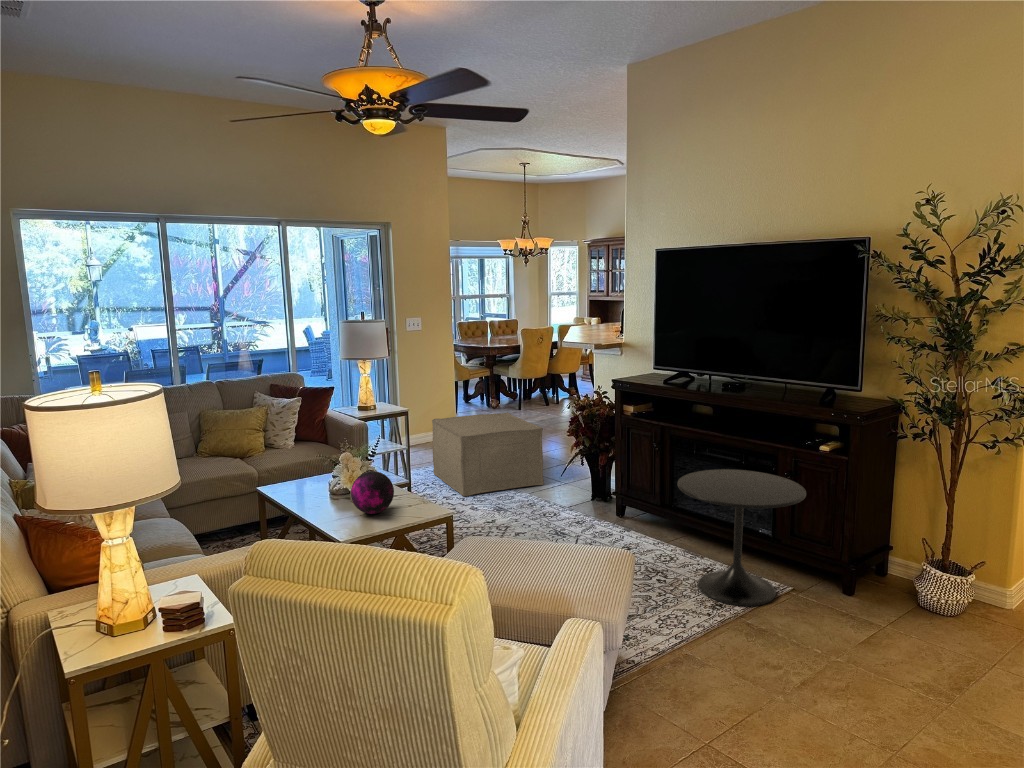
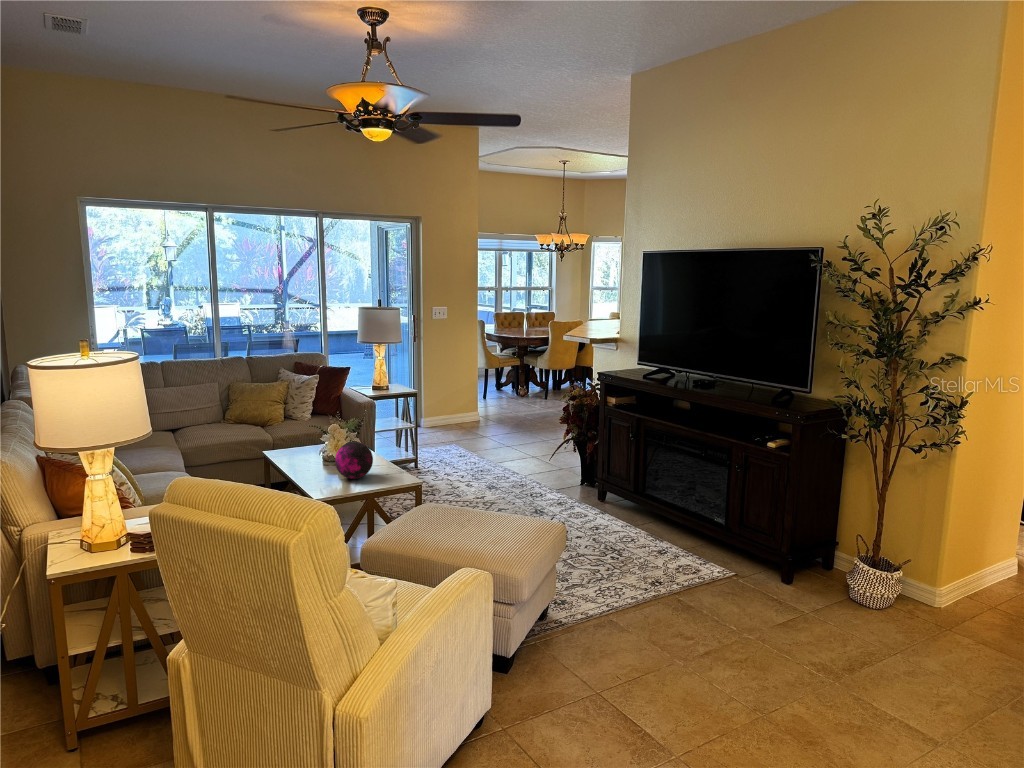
ottoman: present [432,412,544,496] -> none [443,400,542,474]
side table: present [678,469,806,606] -> none [630,460,746,585]

